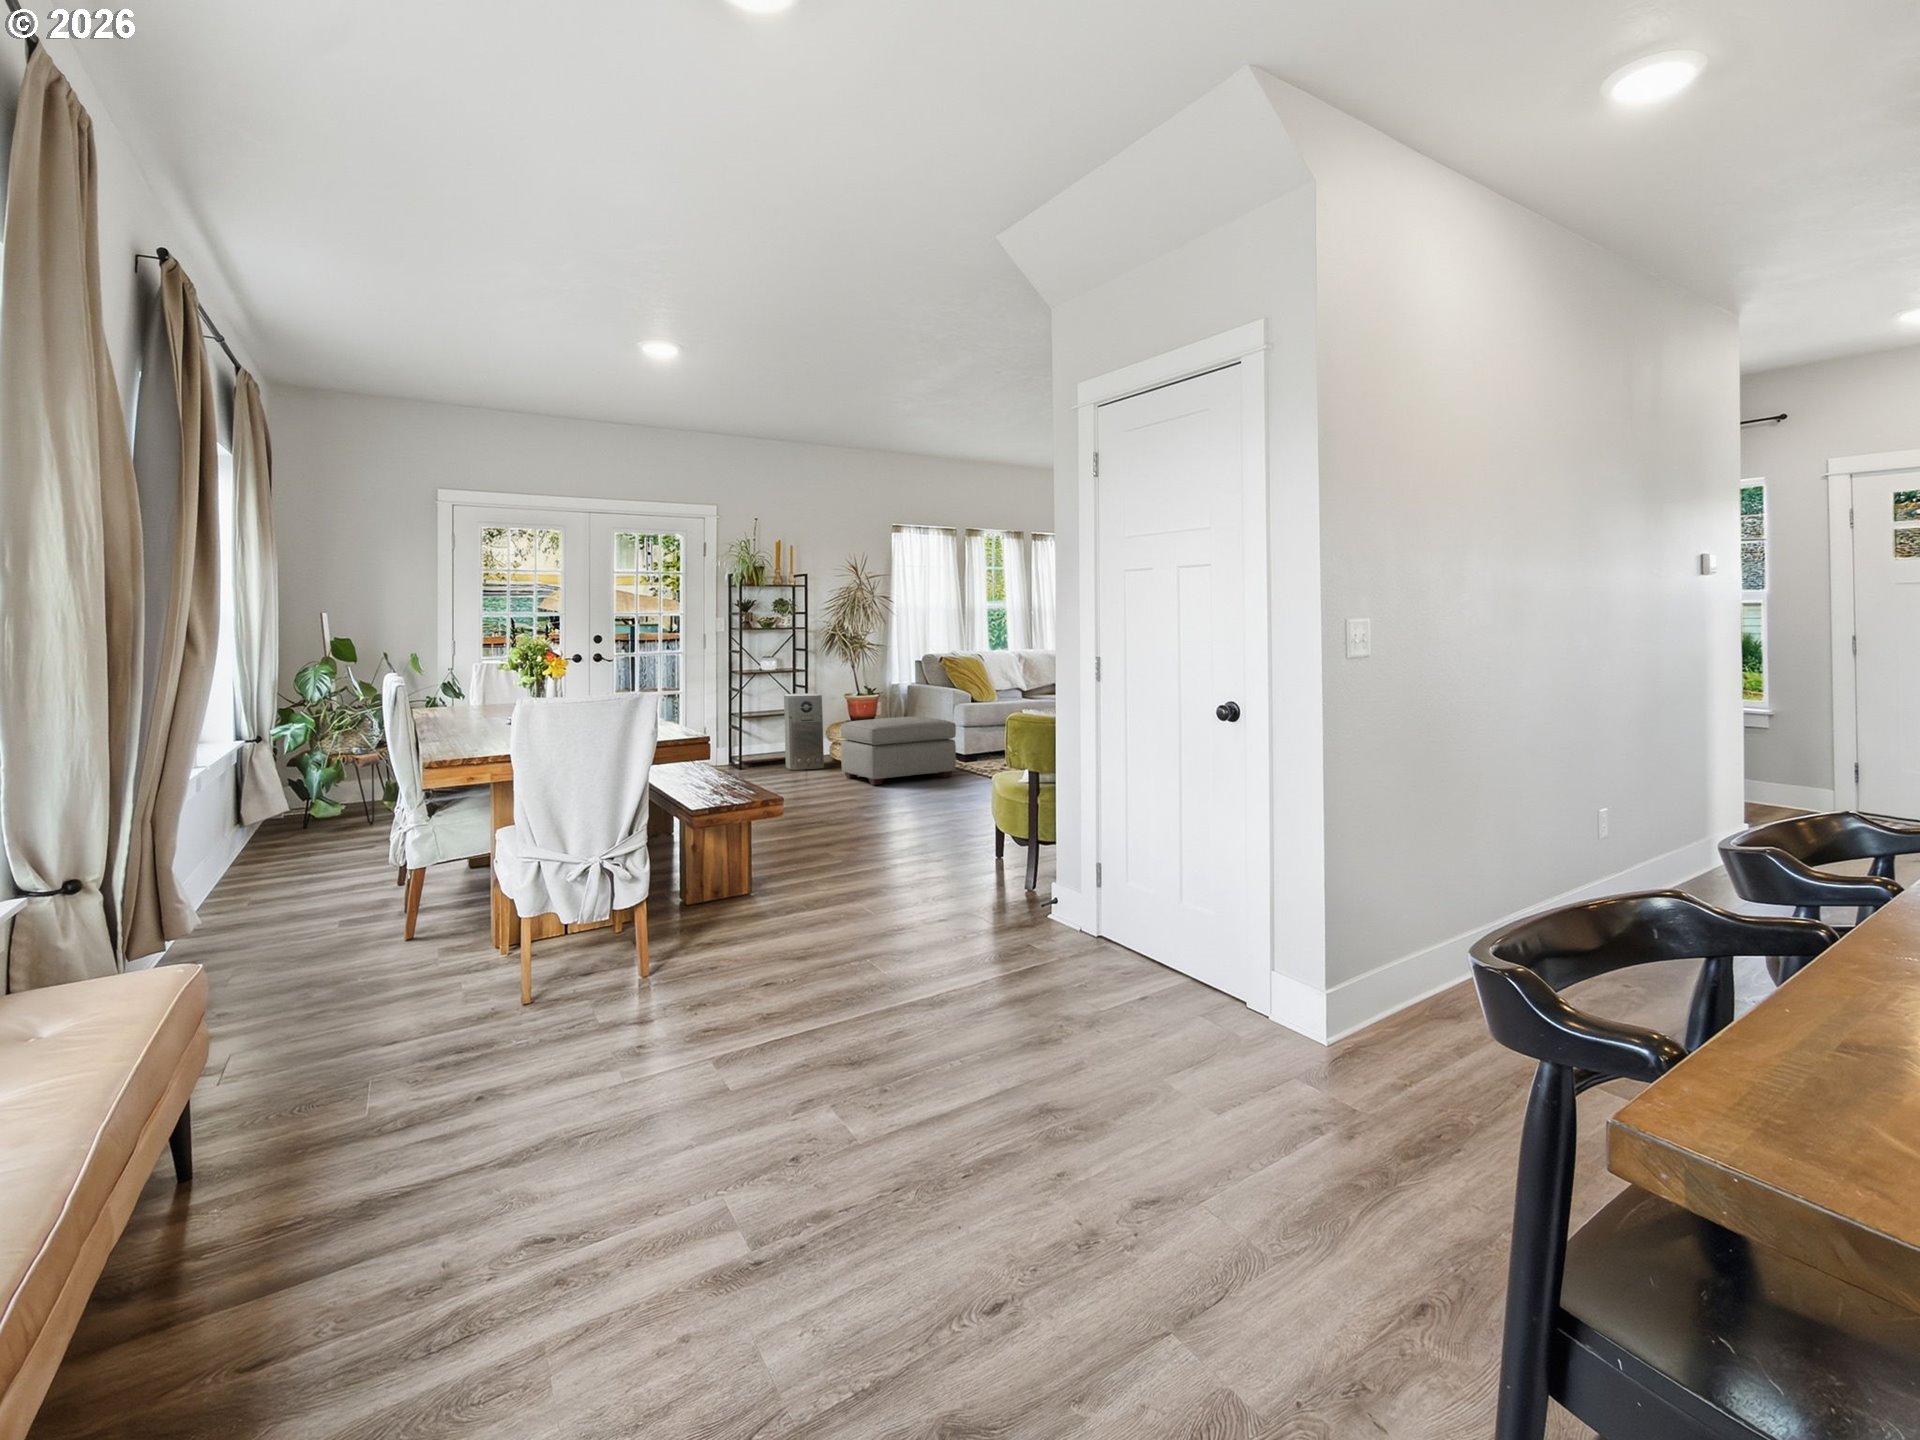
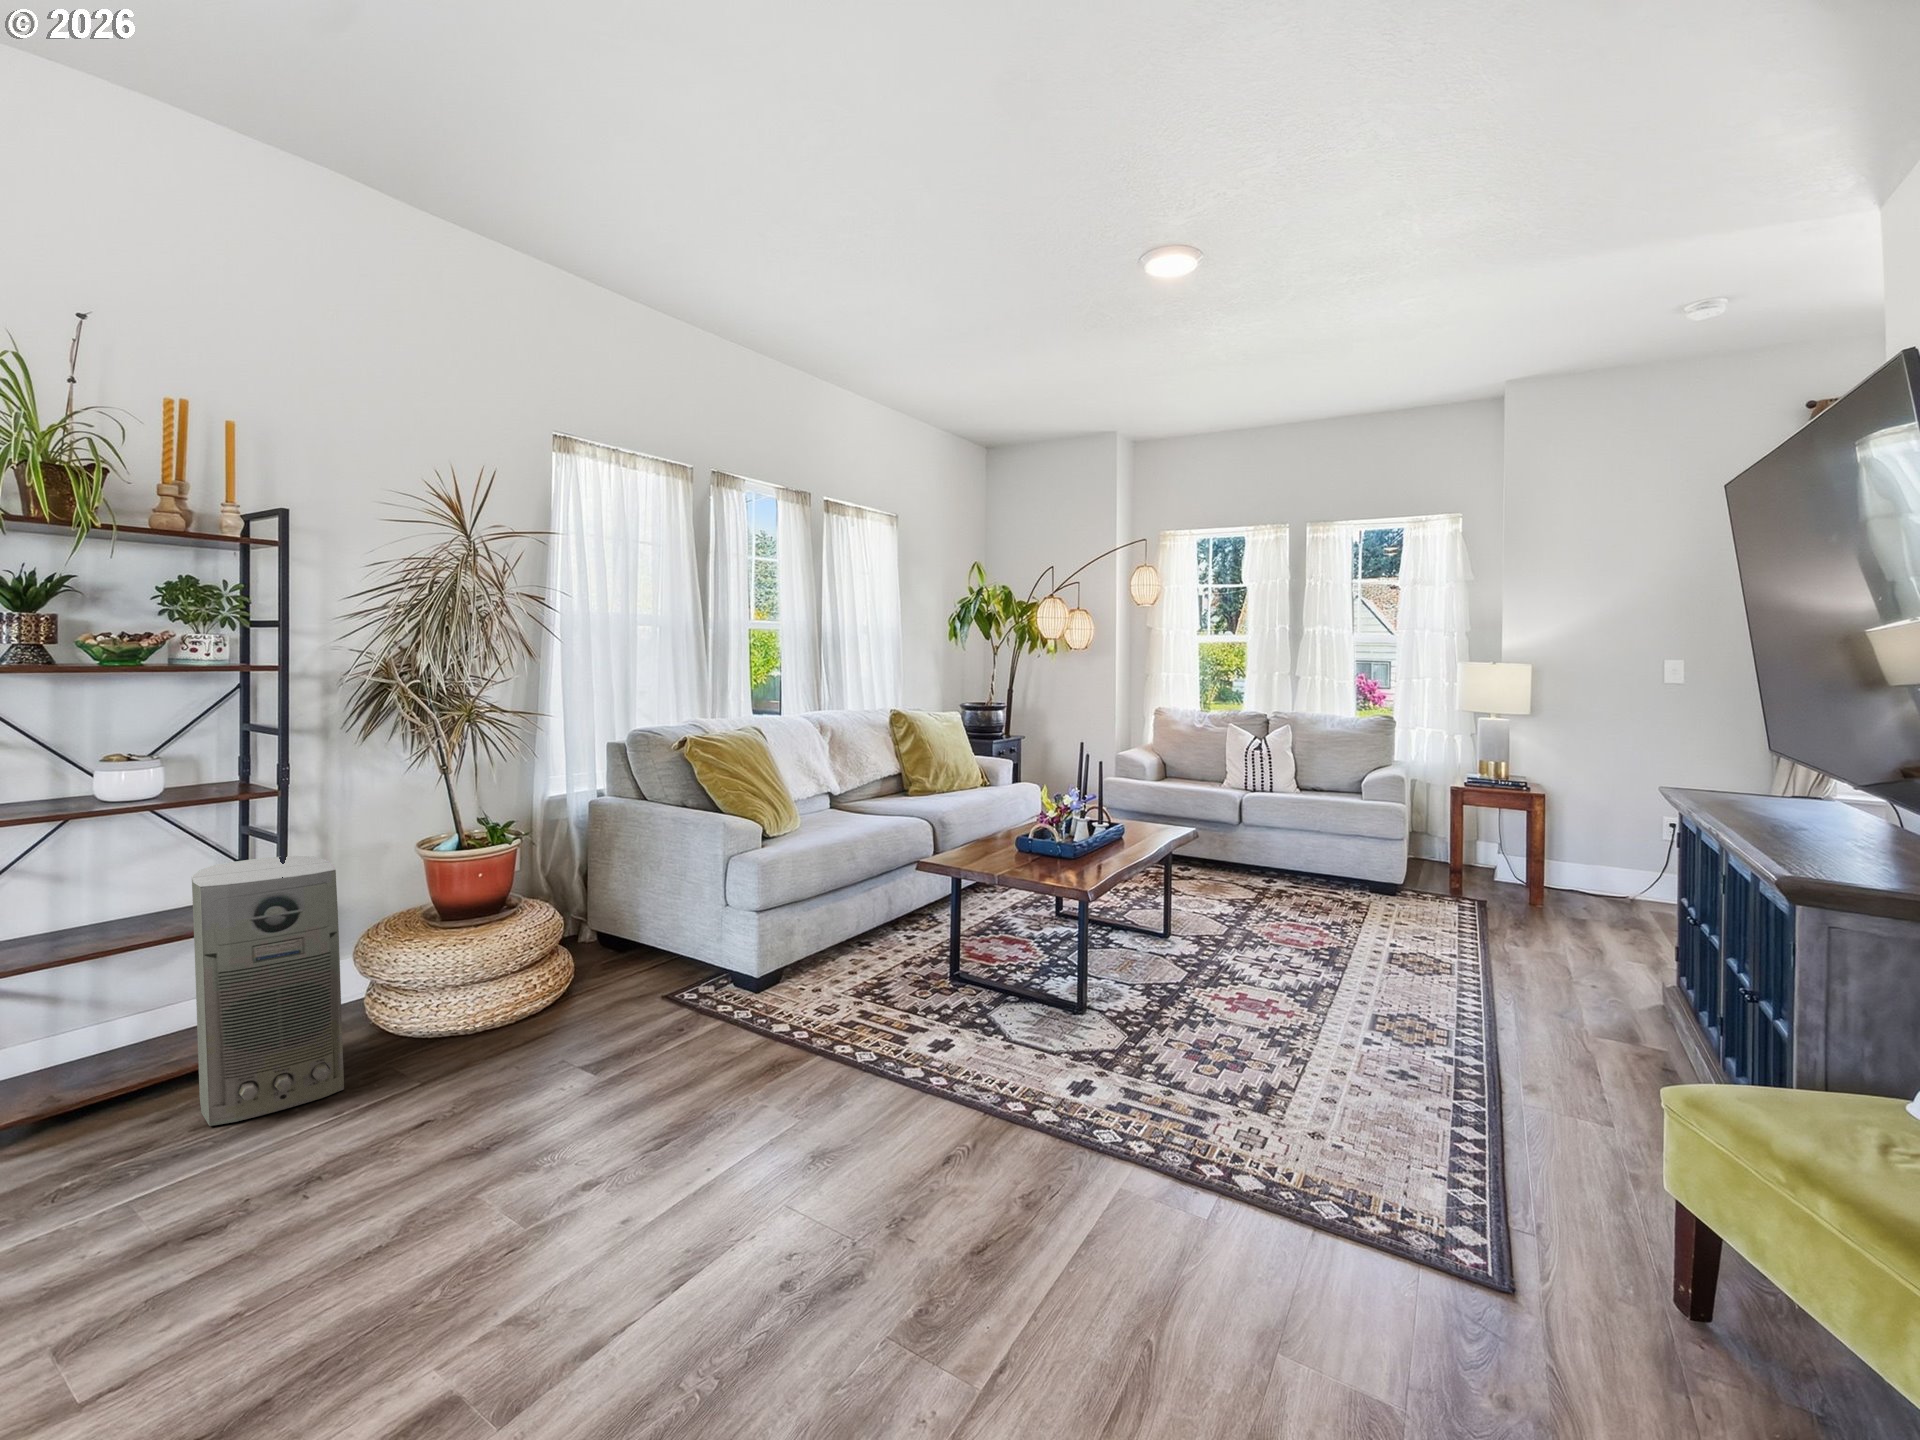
ottoman: present [840,716,956,785] -> none [401,915,783,1221]

